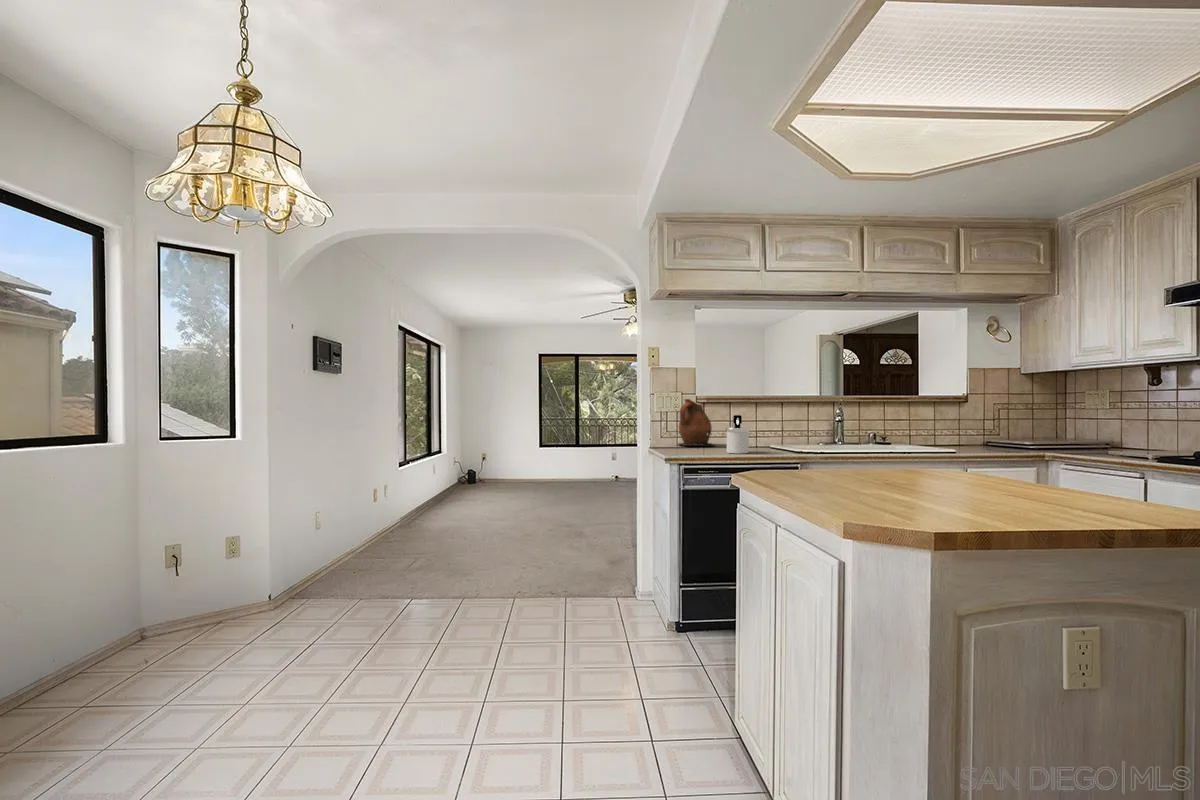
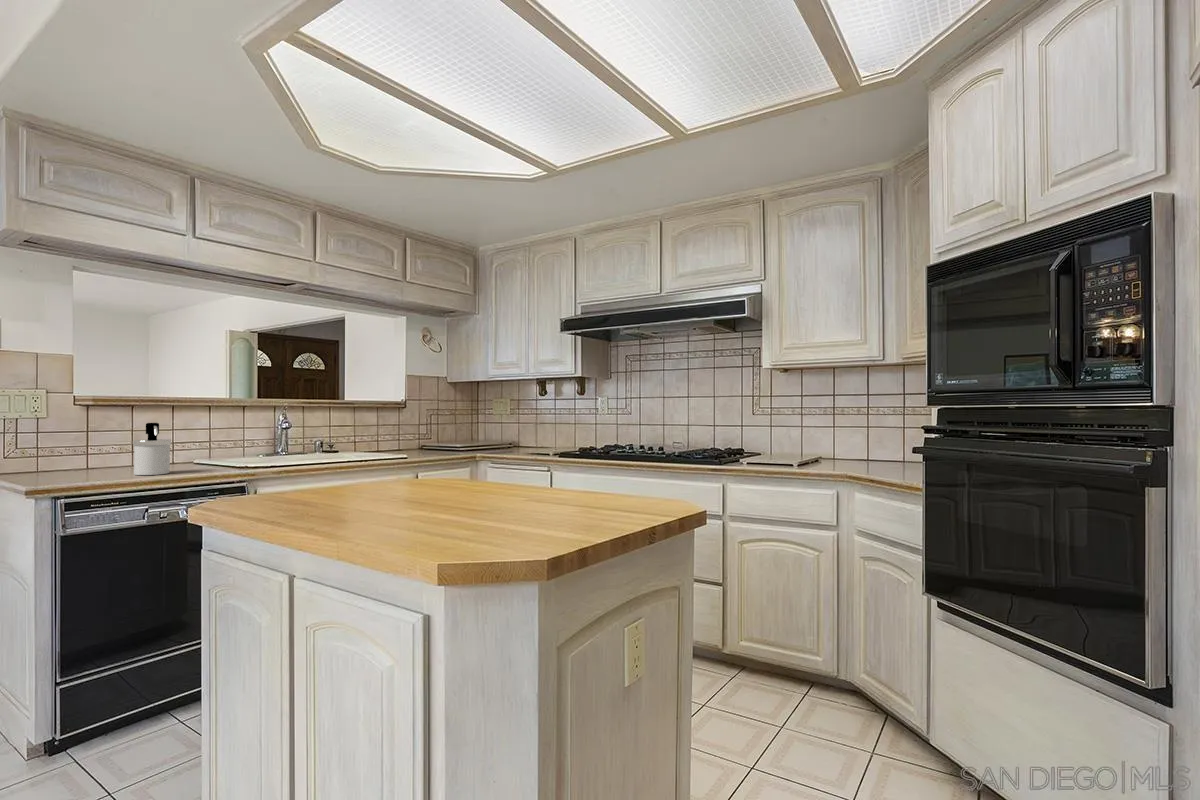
ceramic pitcher: present [678,399,714,446] -> none [29,401,110,471]

